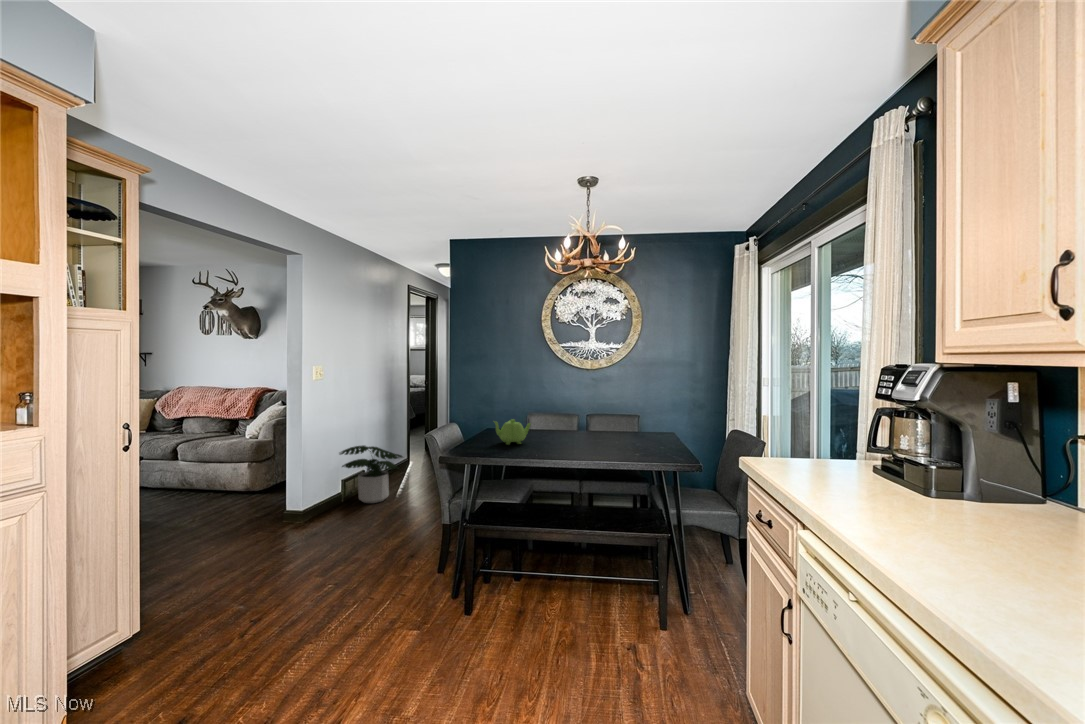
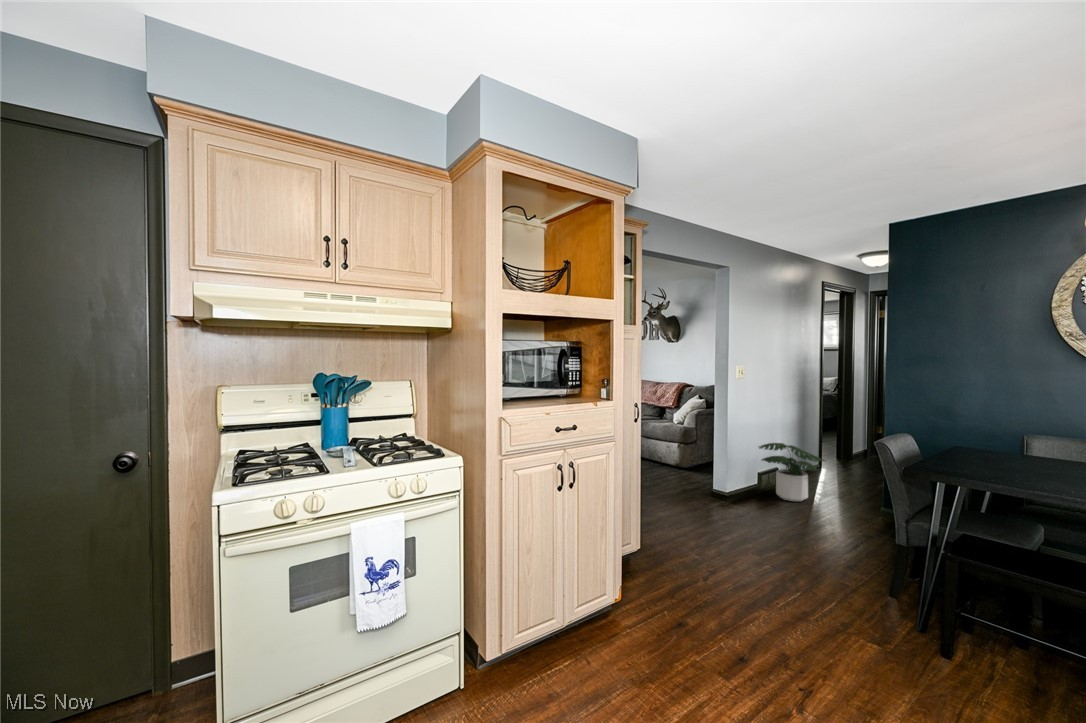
teapot: present [494,419,531,445] -> none [966,433,1032,466]

